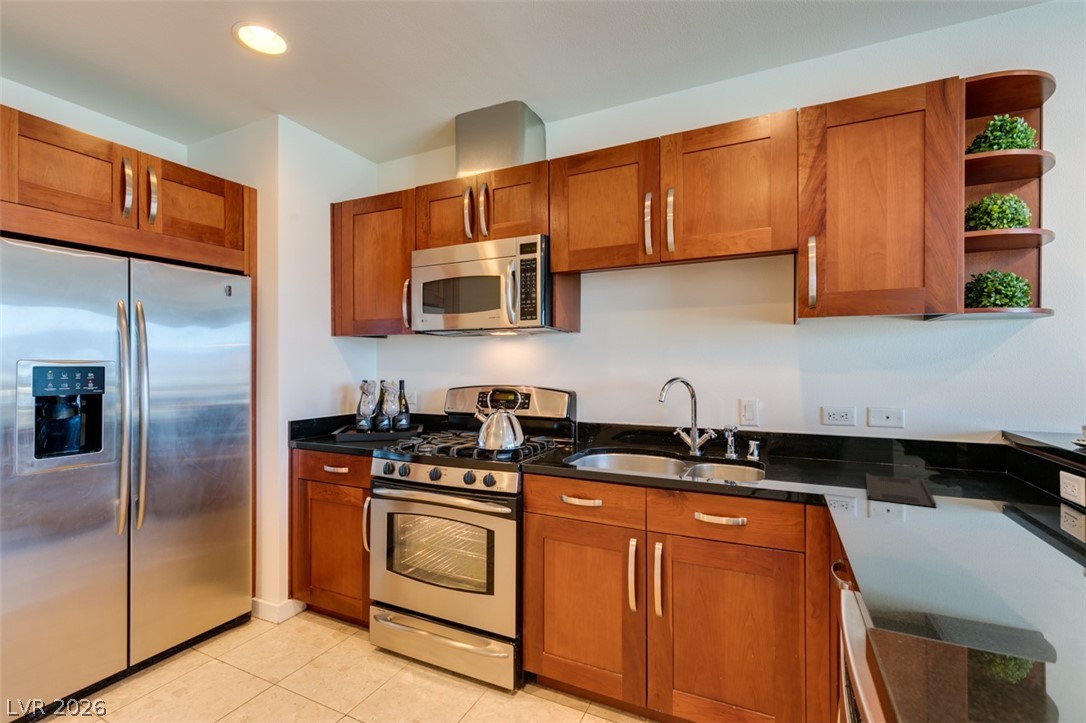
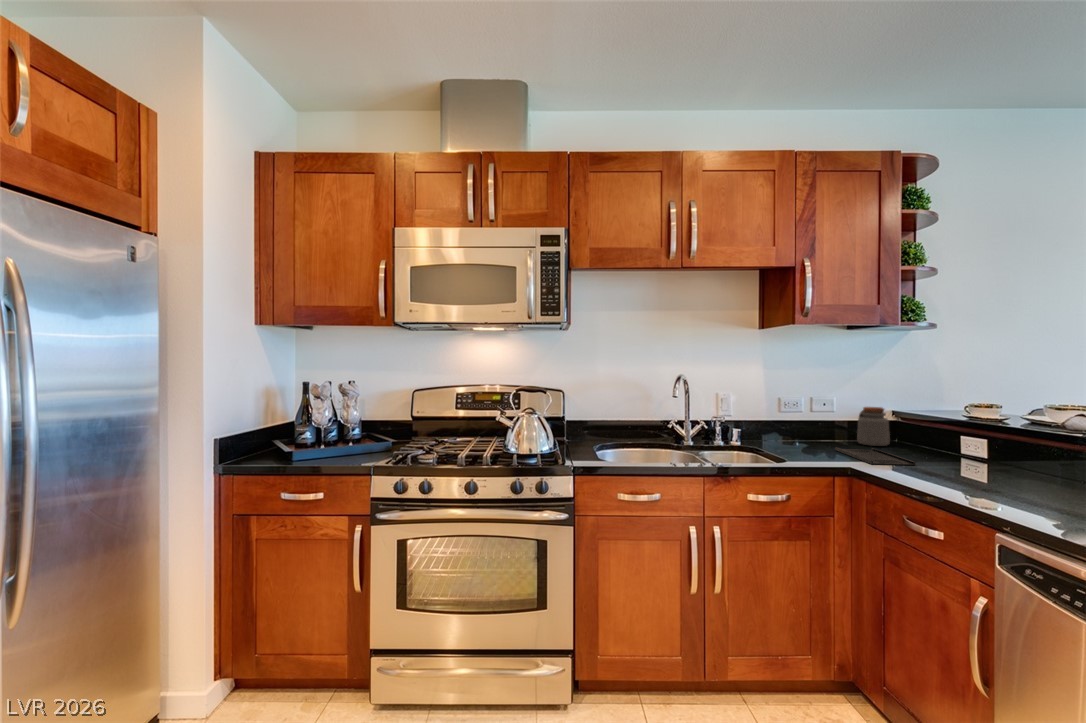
jar: none [925,423,974,477] -> present [857,407,890,446]

